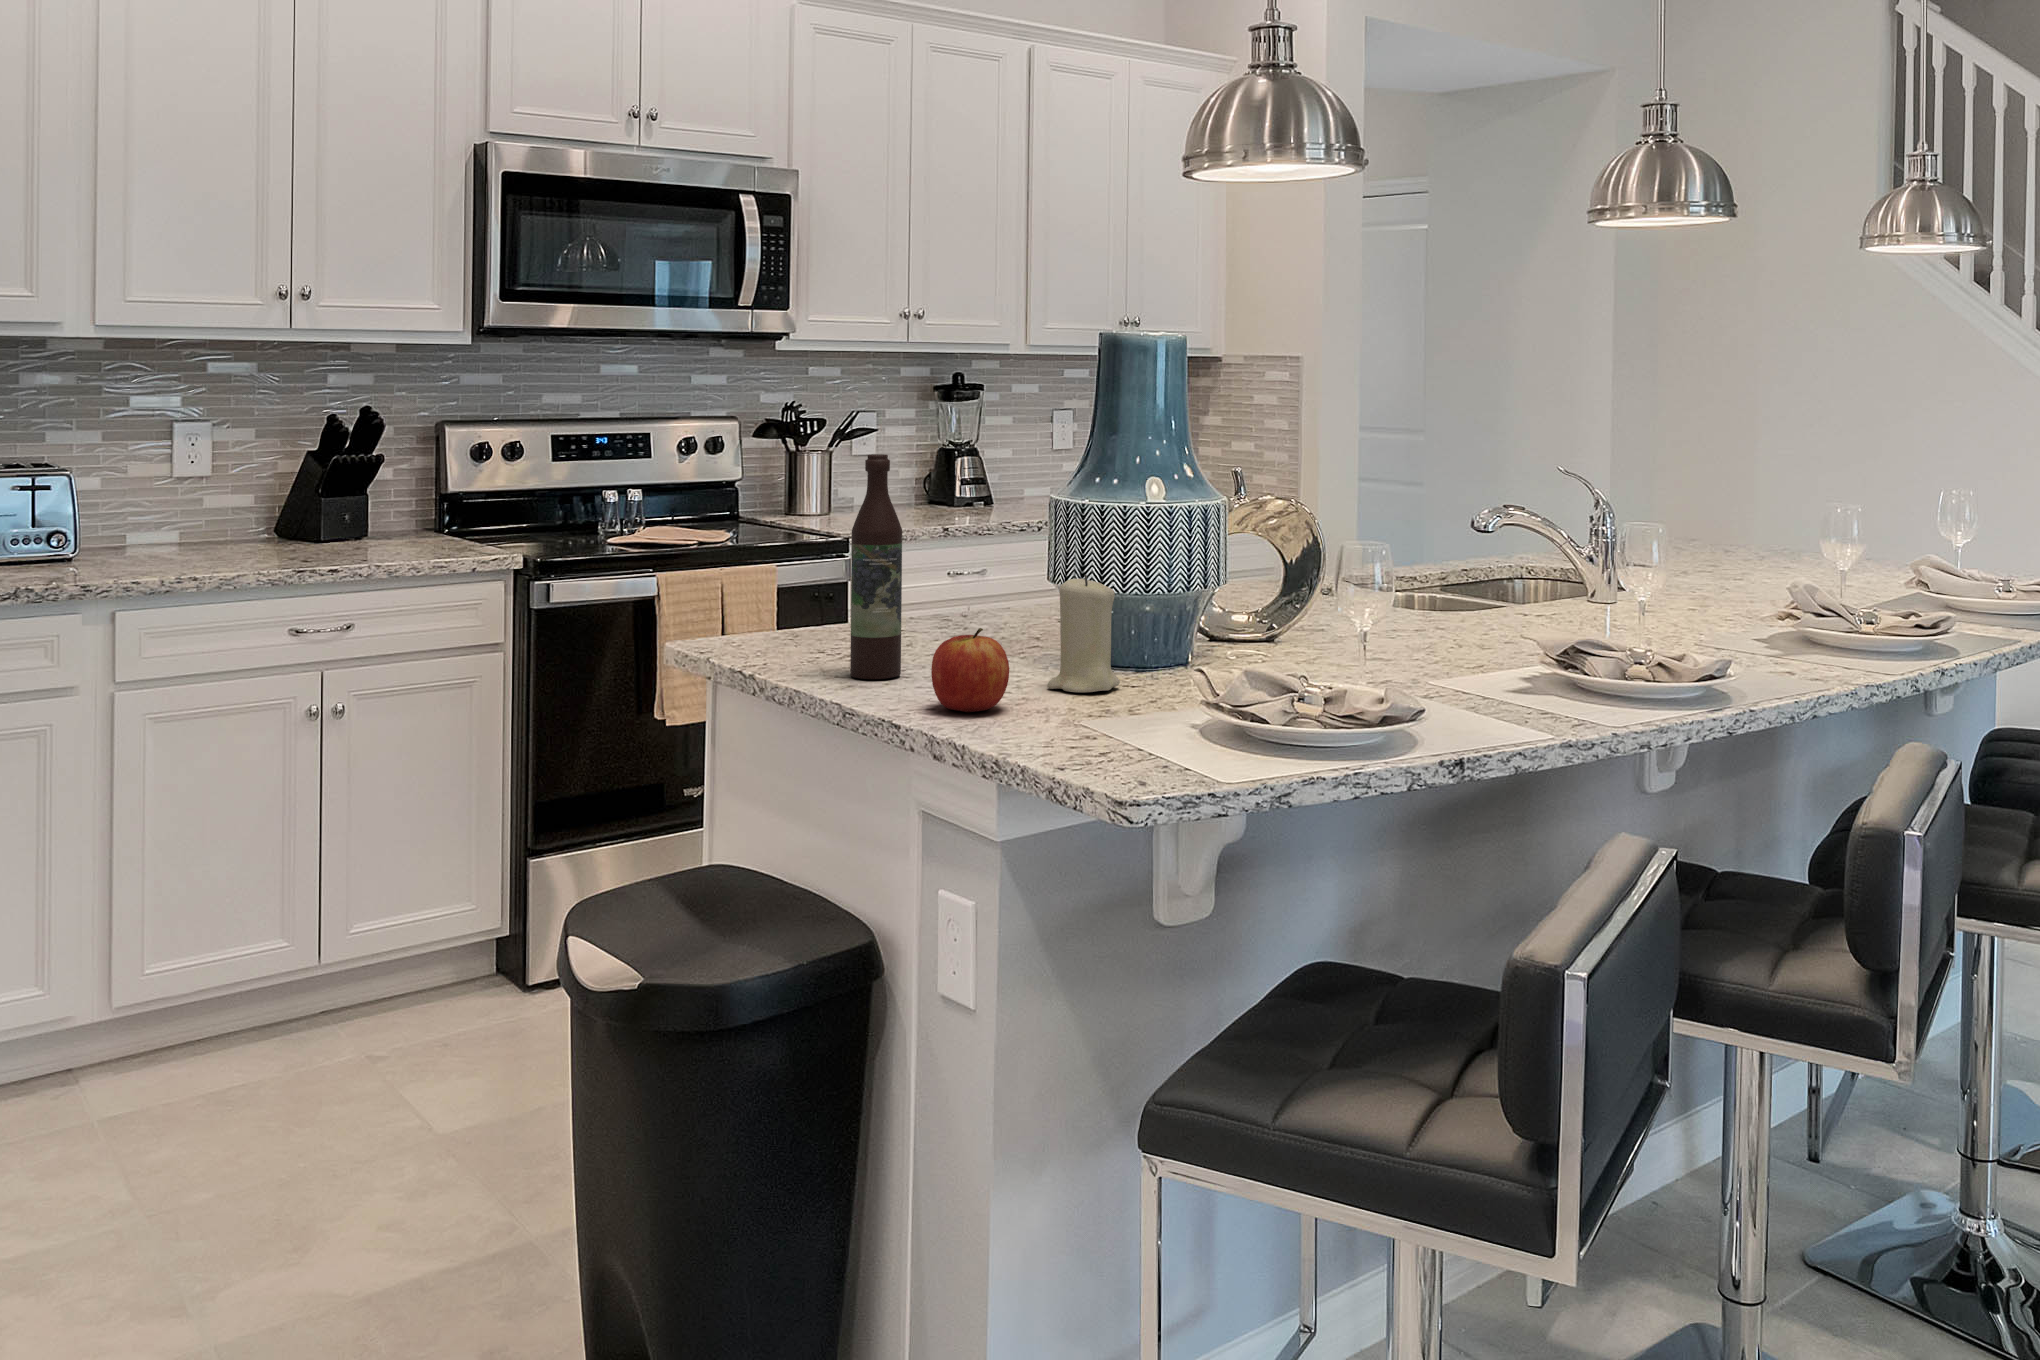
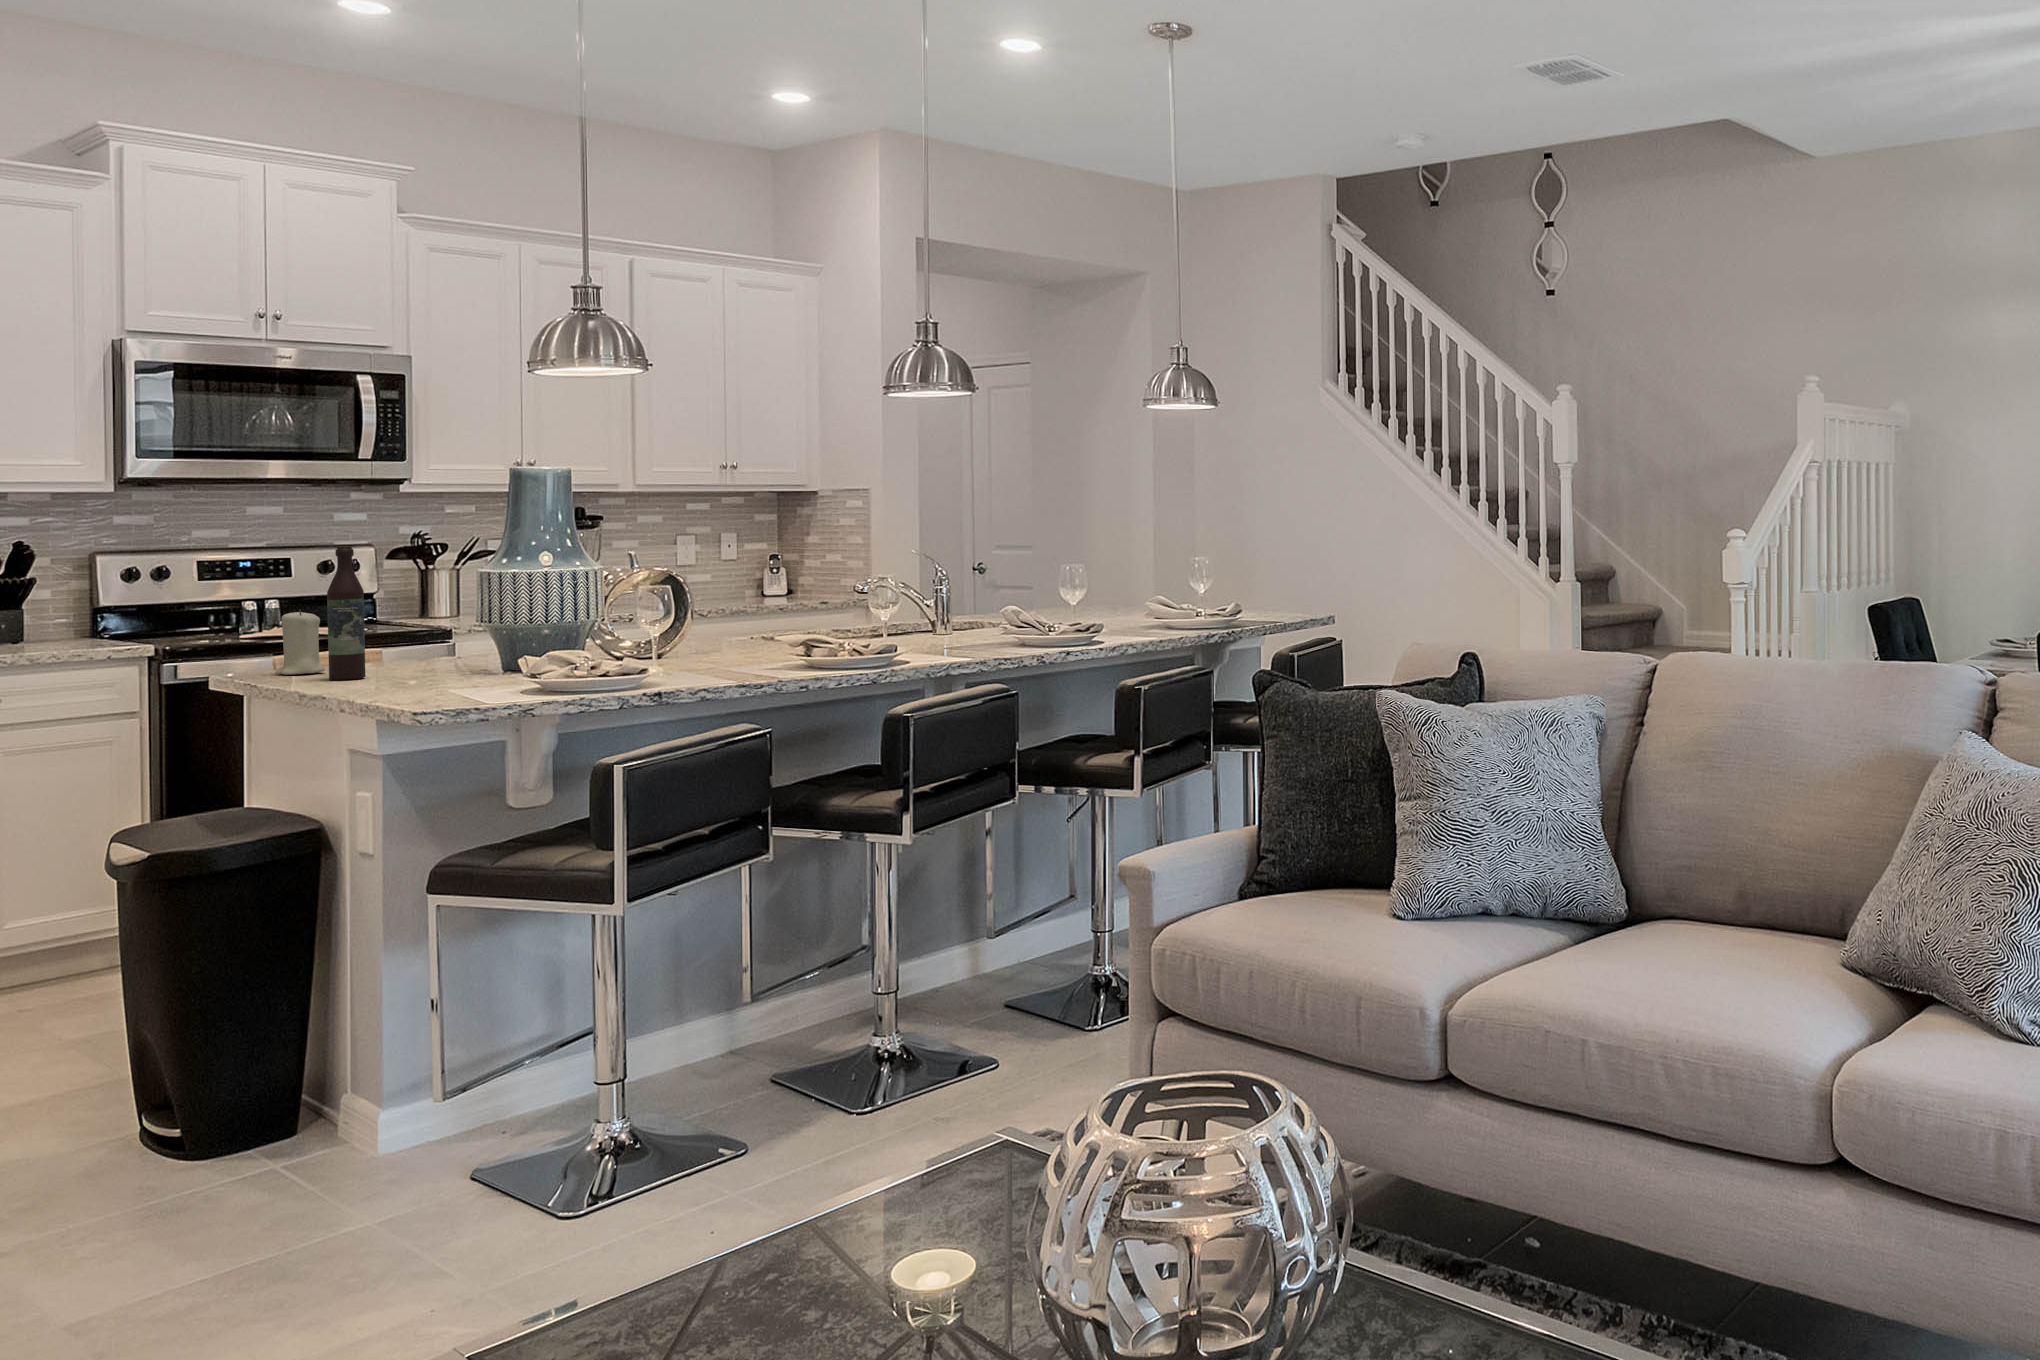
candle: present [1047,575,1120,693] -> present [275,609,325,675]
apple: present [931,628,1009,712] -> none [360,640,413,687]

